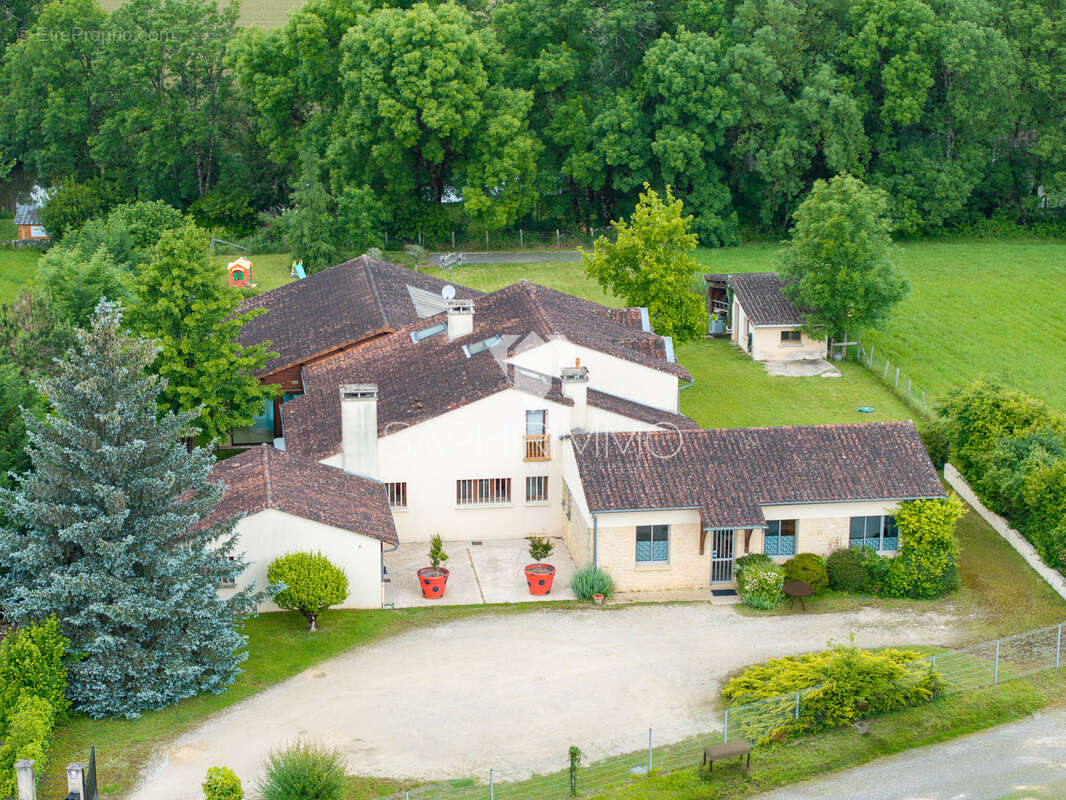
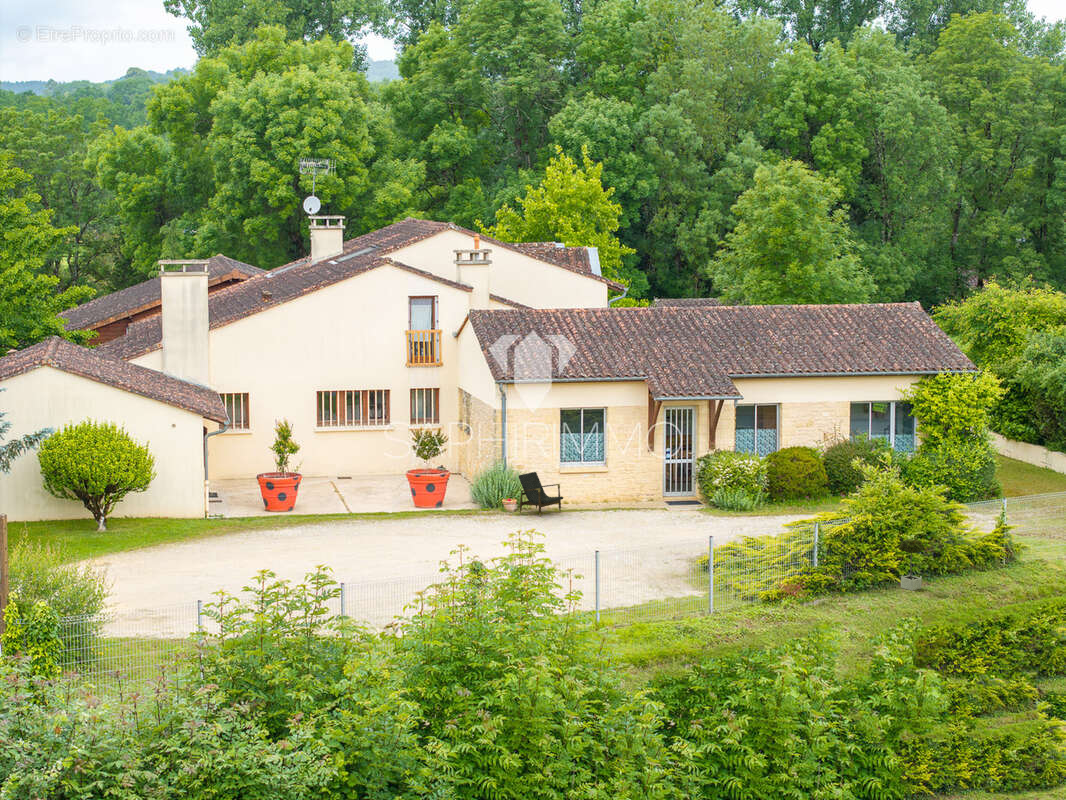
lounge chair: none [602,576,634,614] -> present [519,472,563,517]
round table: present [782,582,814,611] -> none [766,479,809,513]
bench: present [704,740,751,772] -> none [684,580,757,621]

